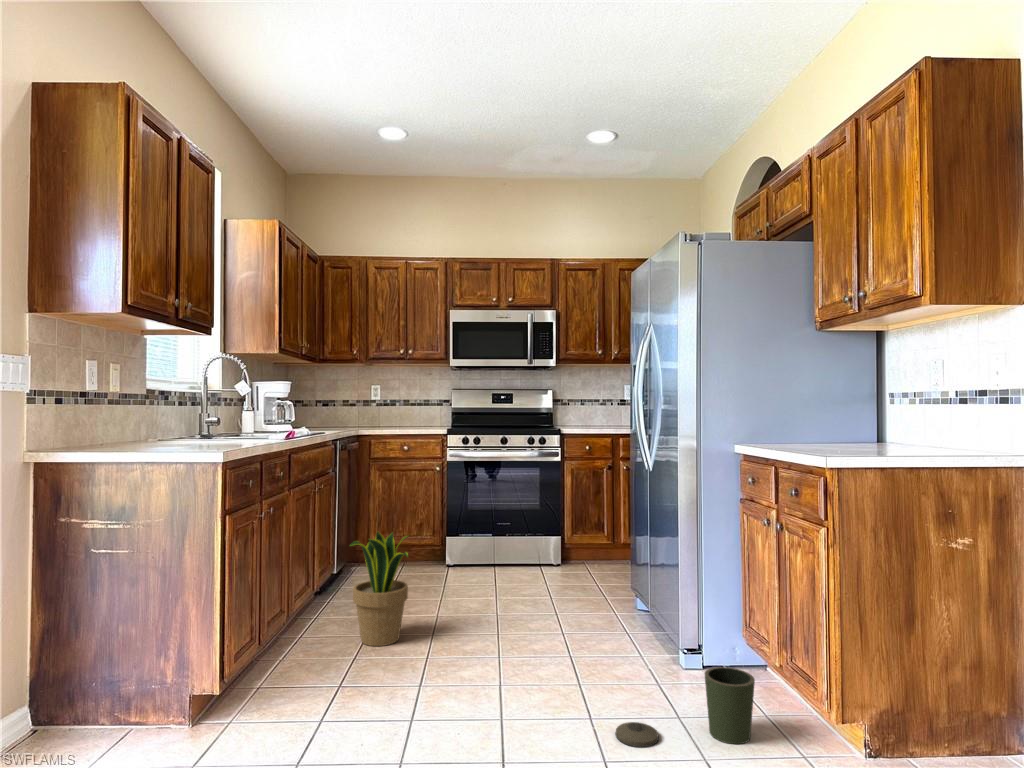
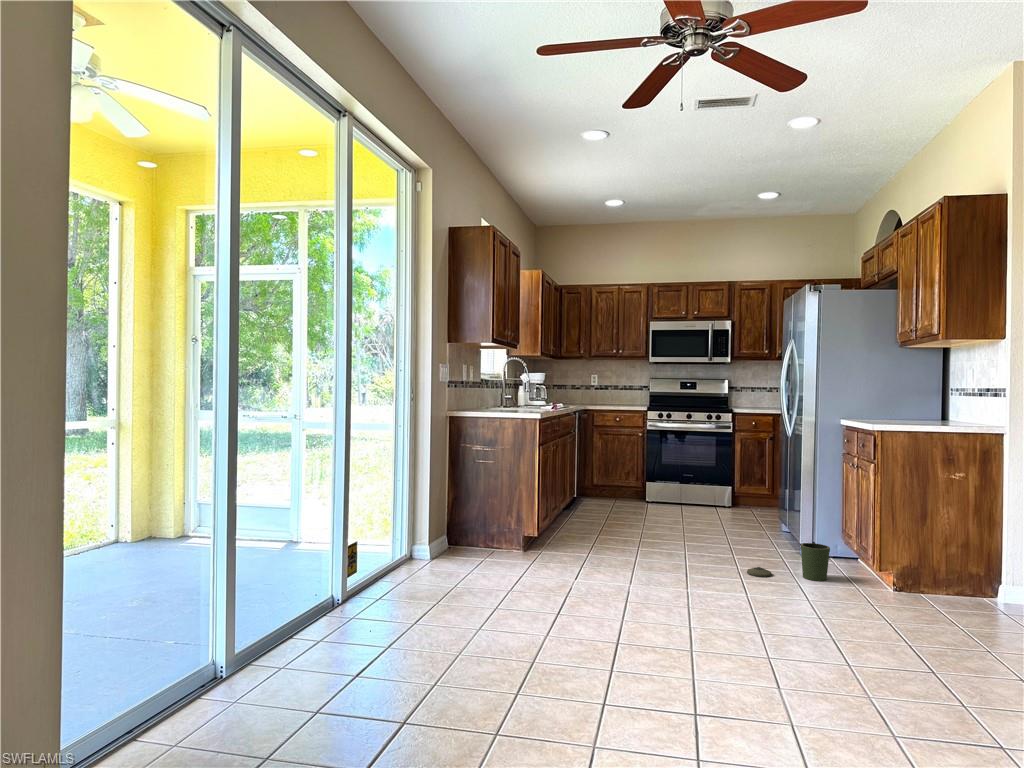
potted plant: present [350,532,408,646] -> none [592,466,628,533]

